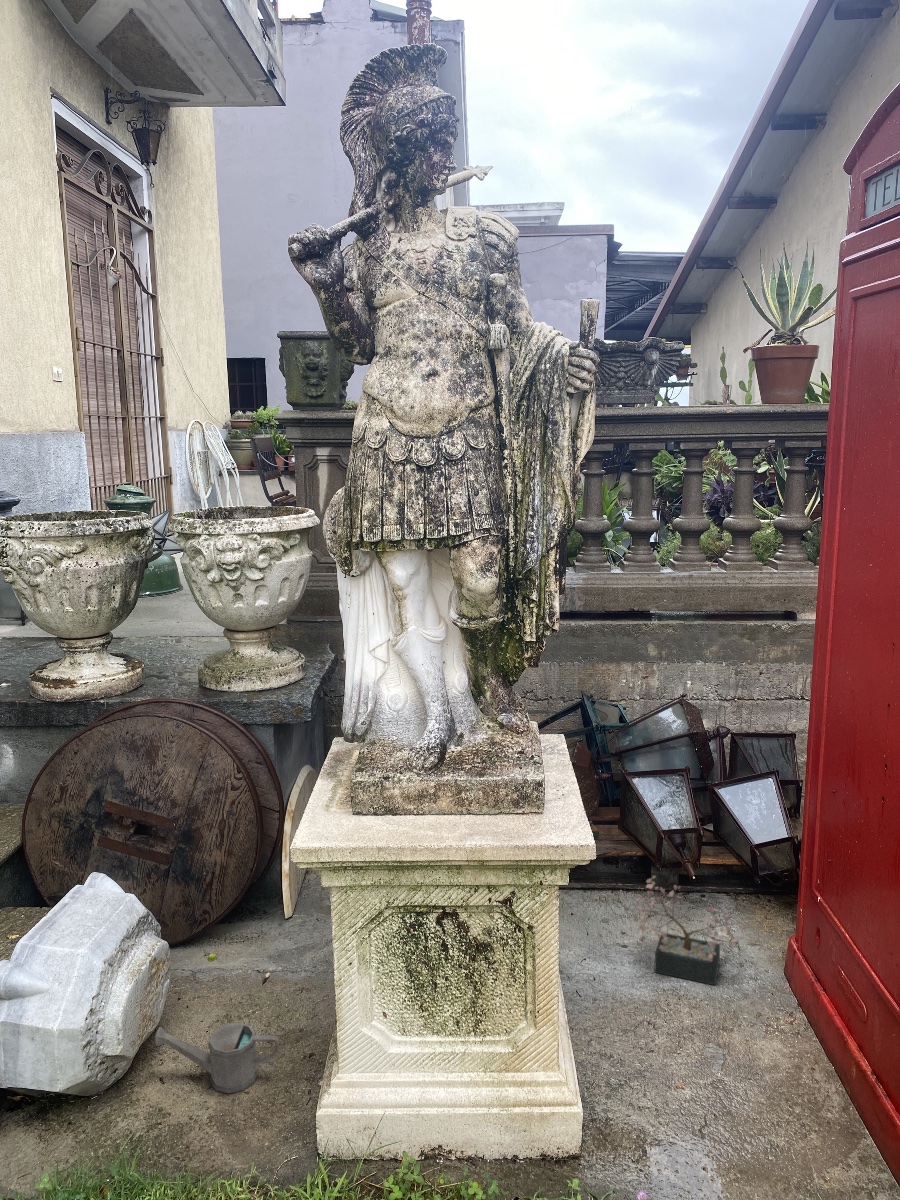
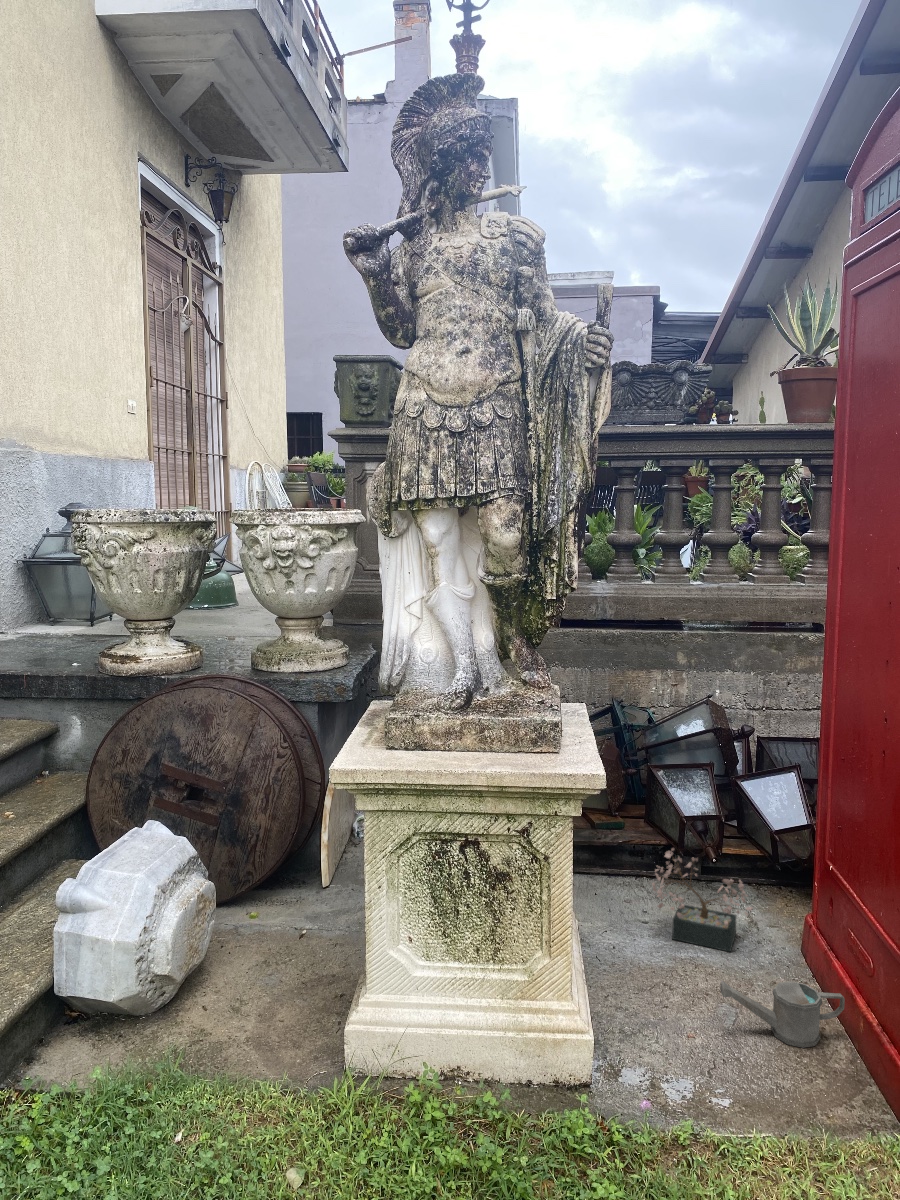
watering can: present [155,1023,279,1093] -> present [720,981,845,1048]

